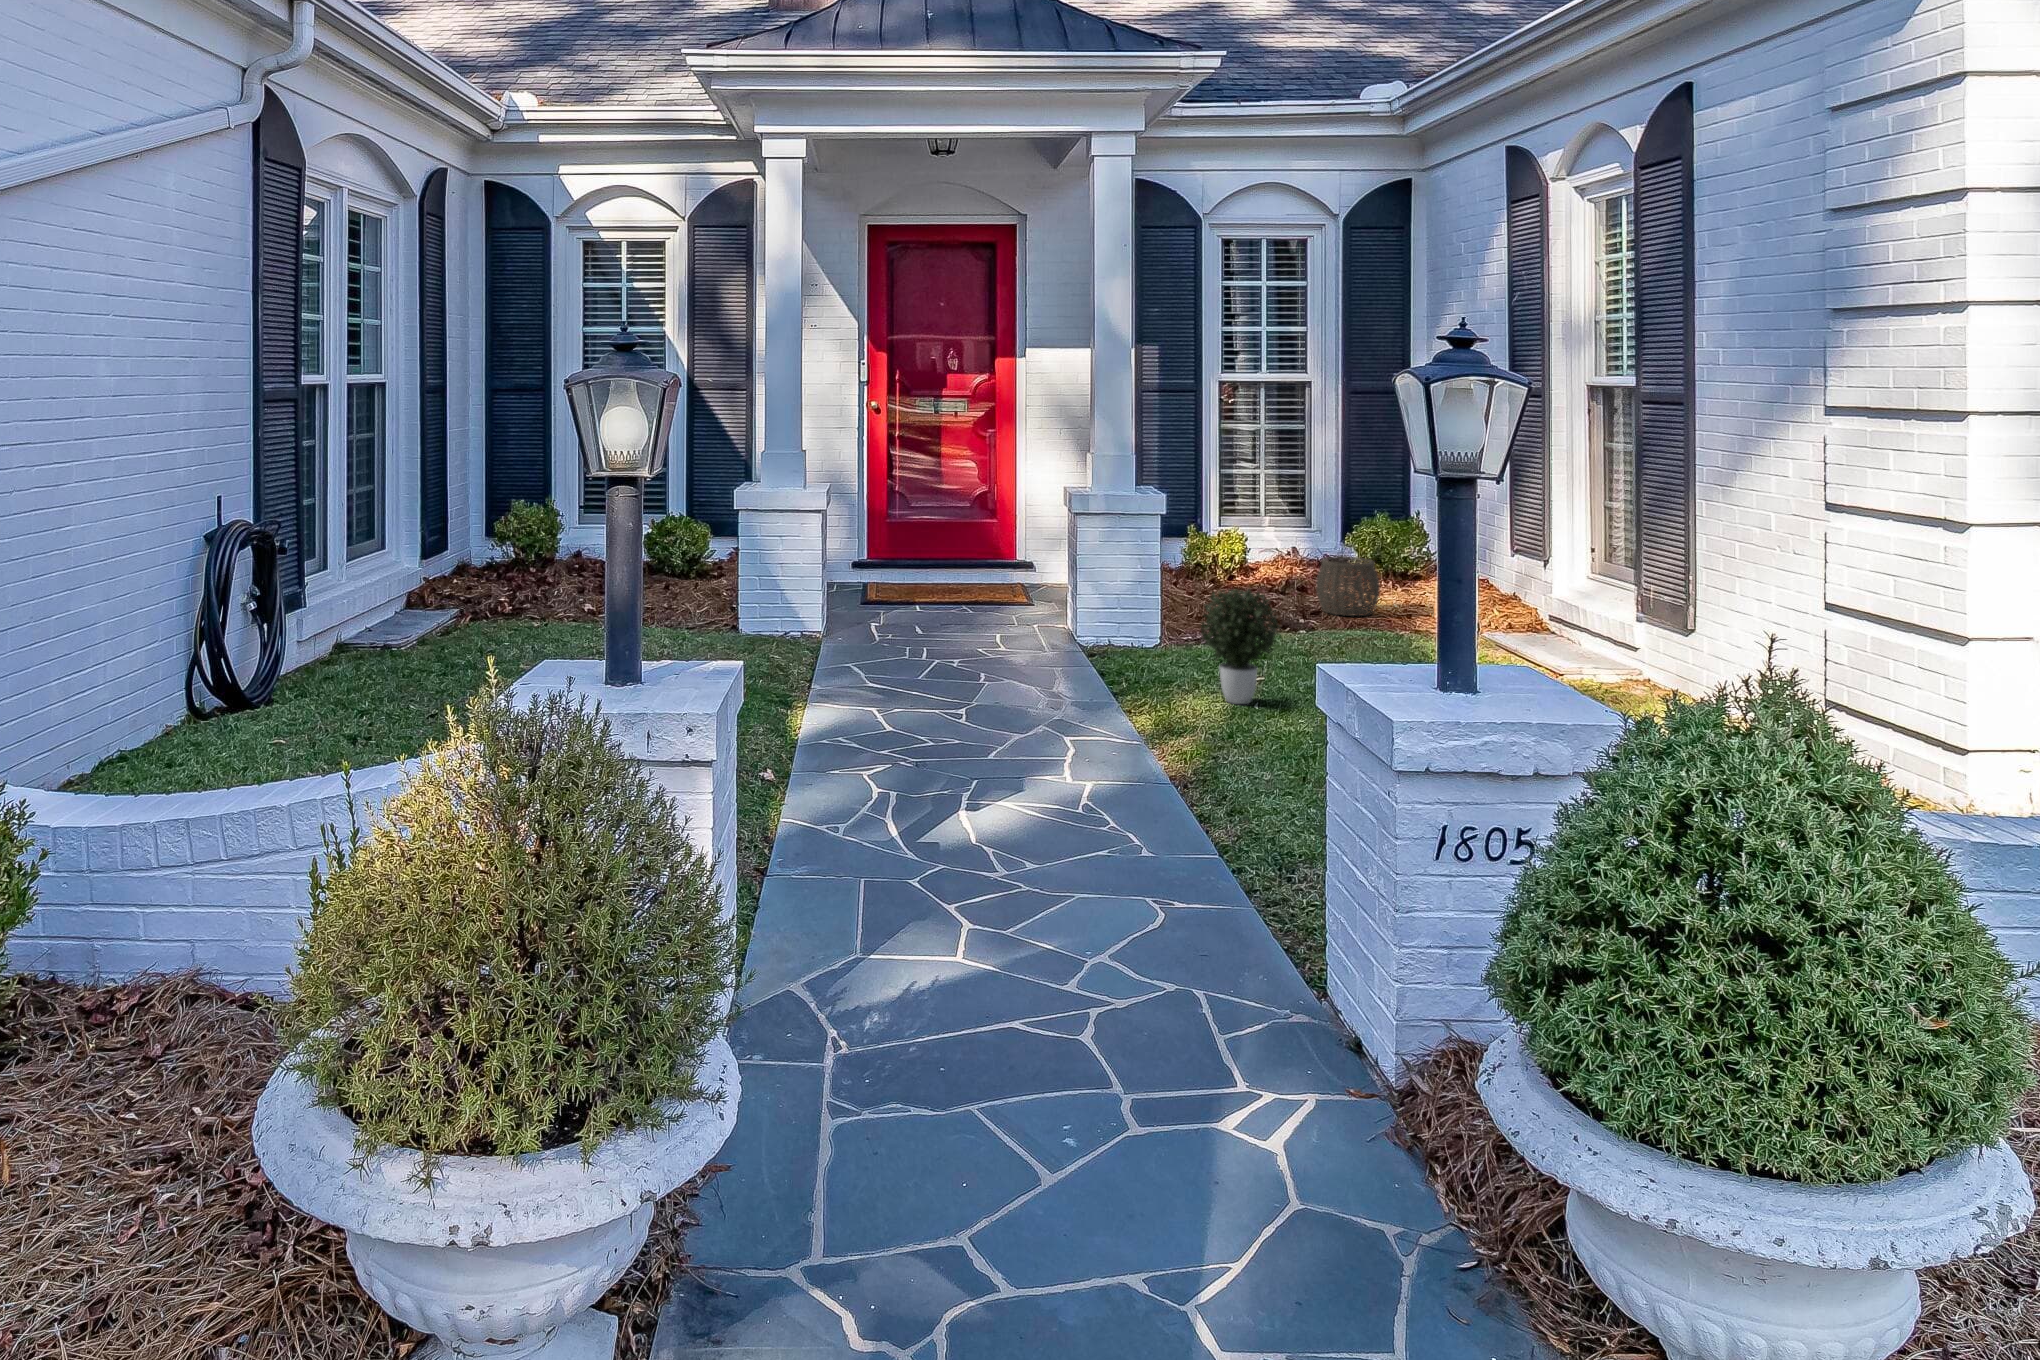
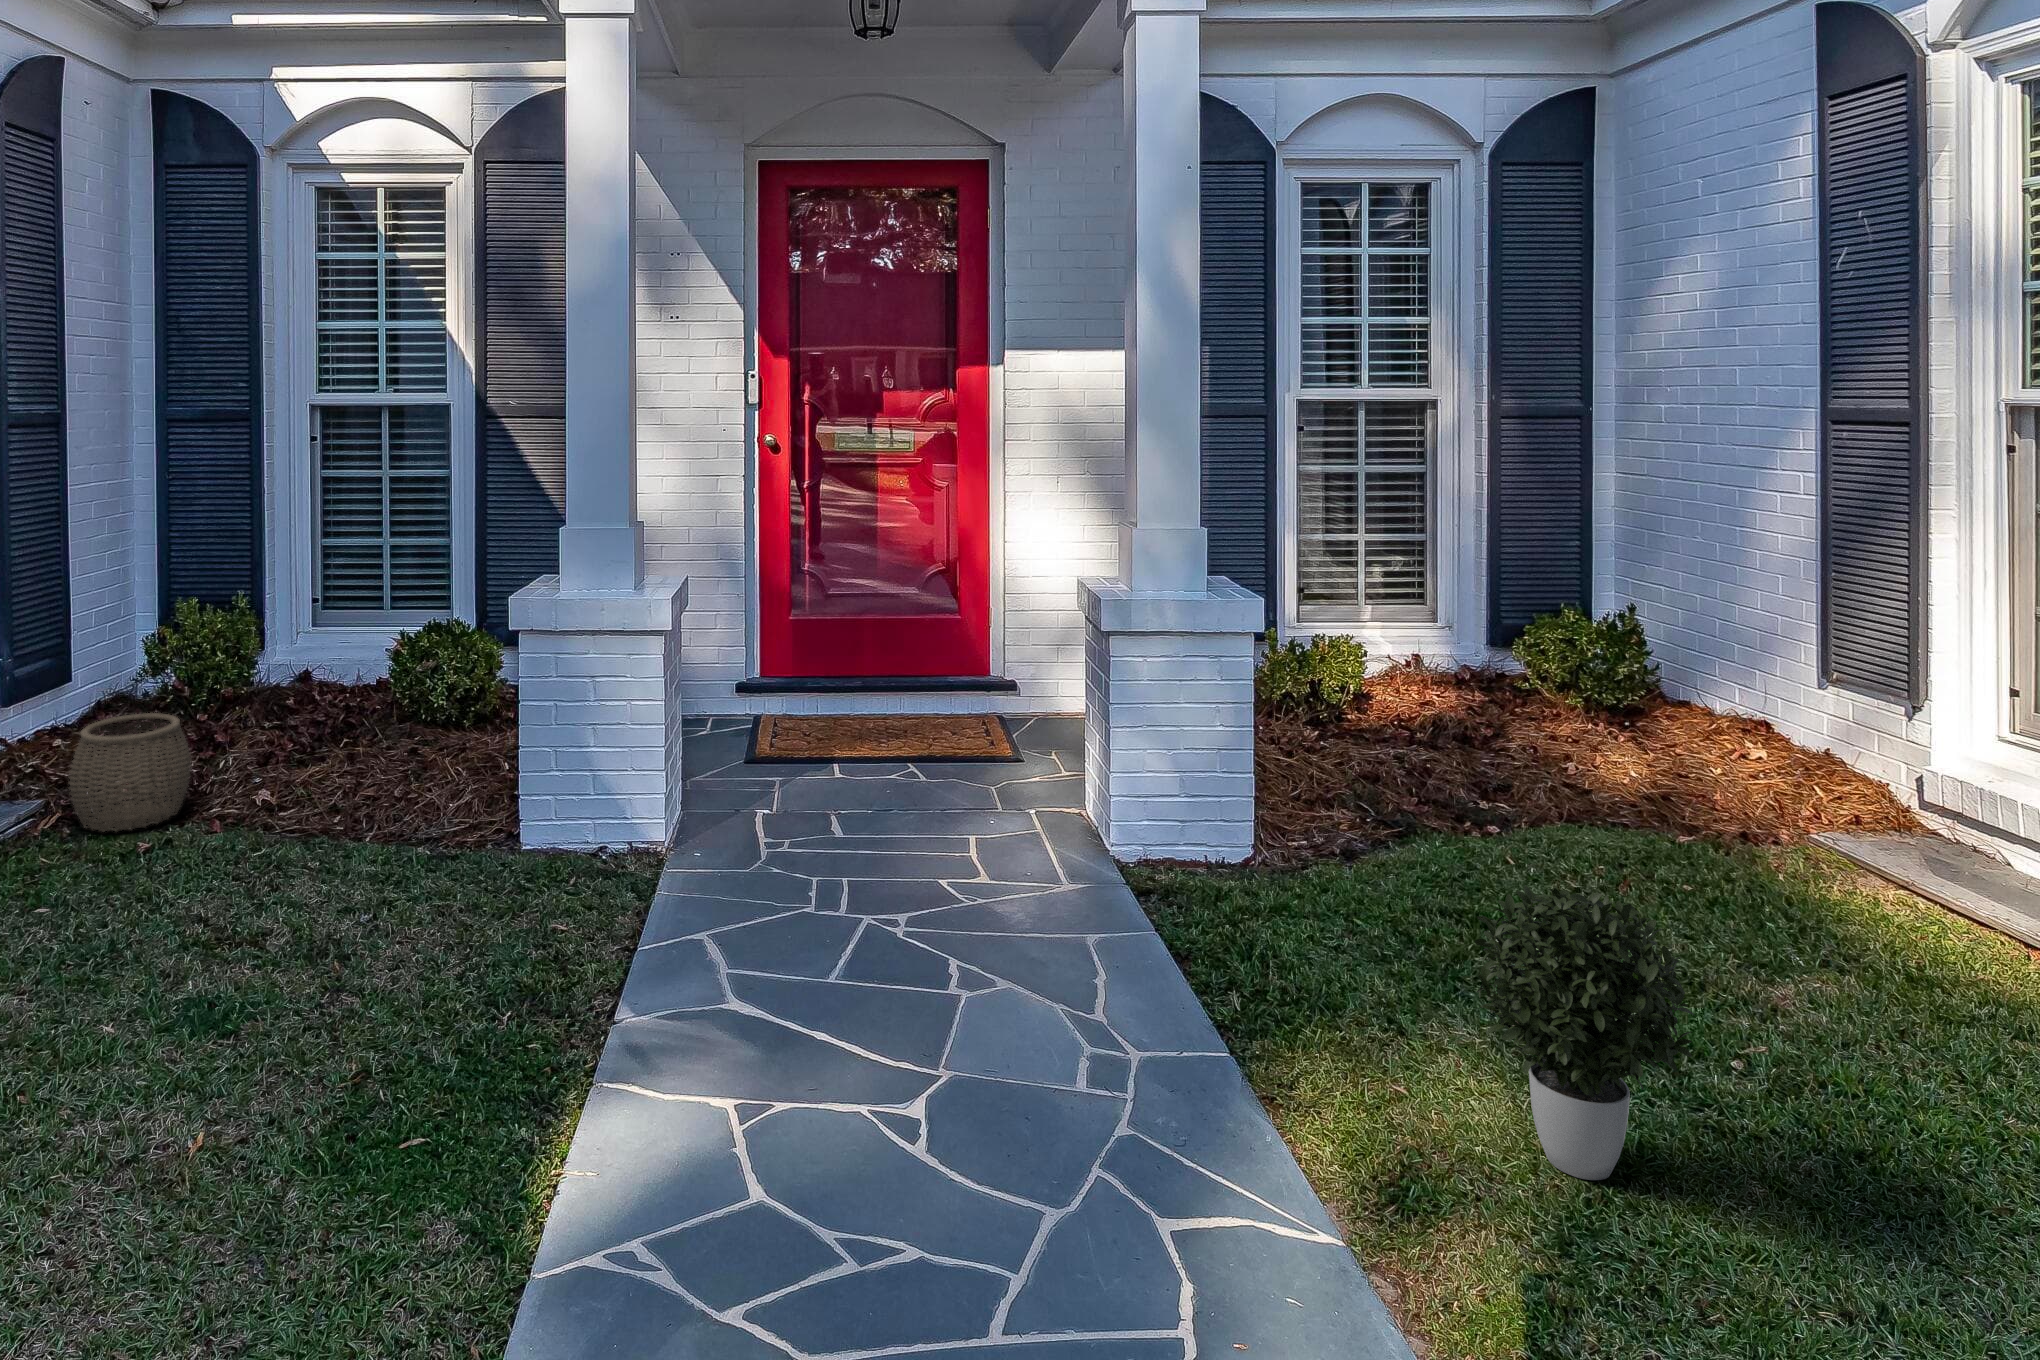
woven basket: present [1316,556,1380,617] -> present [69,713,191,832]

